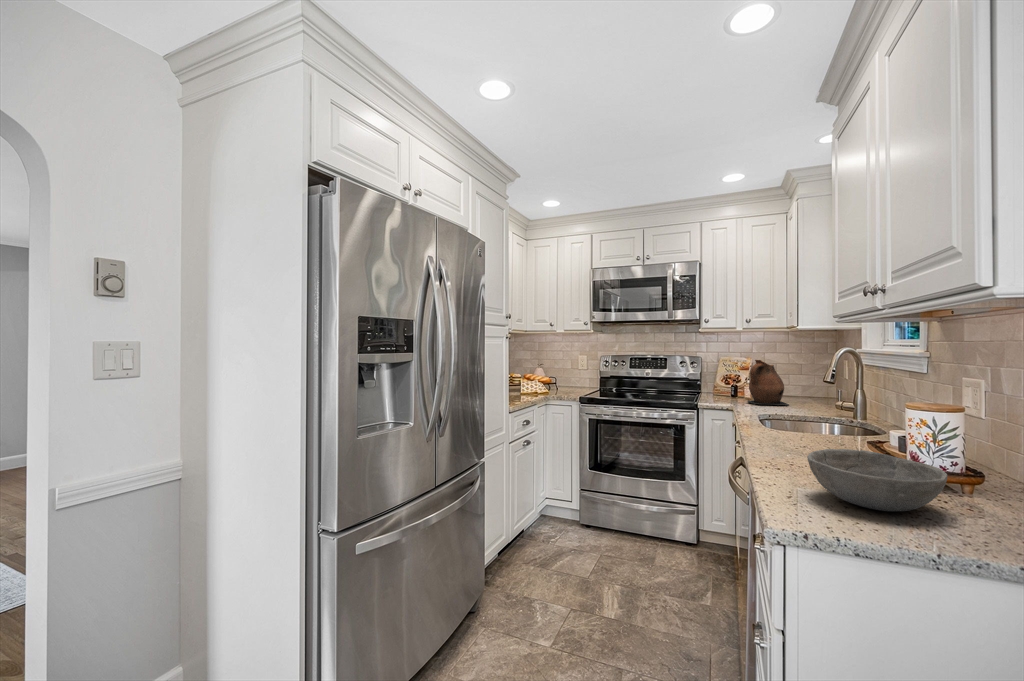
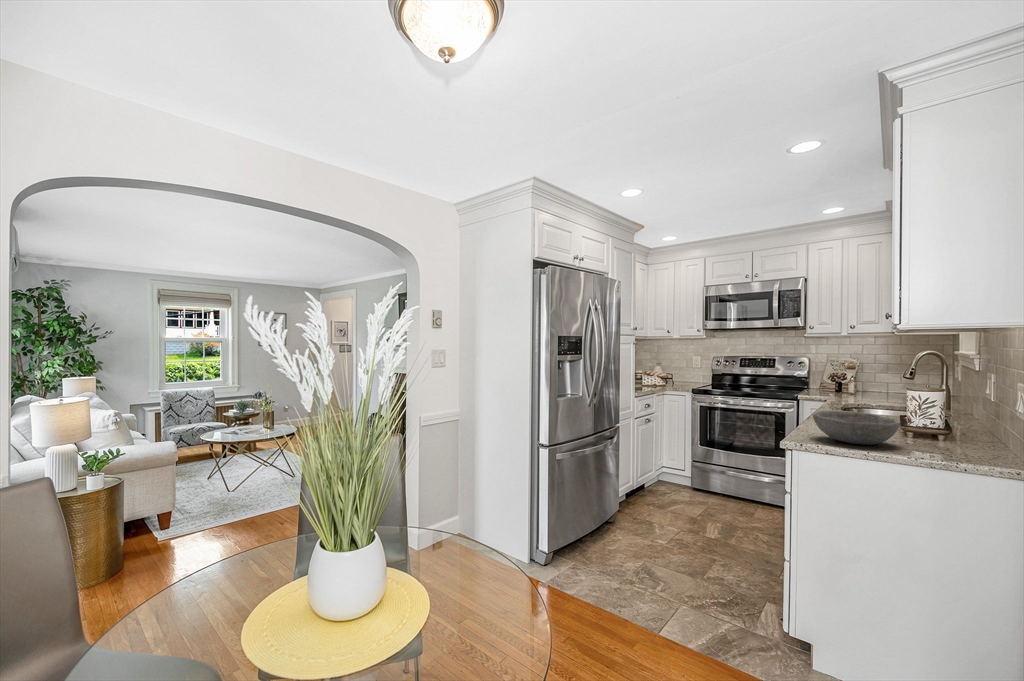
ceramic pitcher: present [747,360,789,405] -> none [843,360,885,400]

